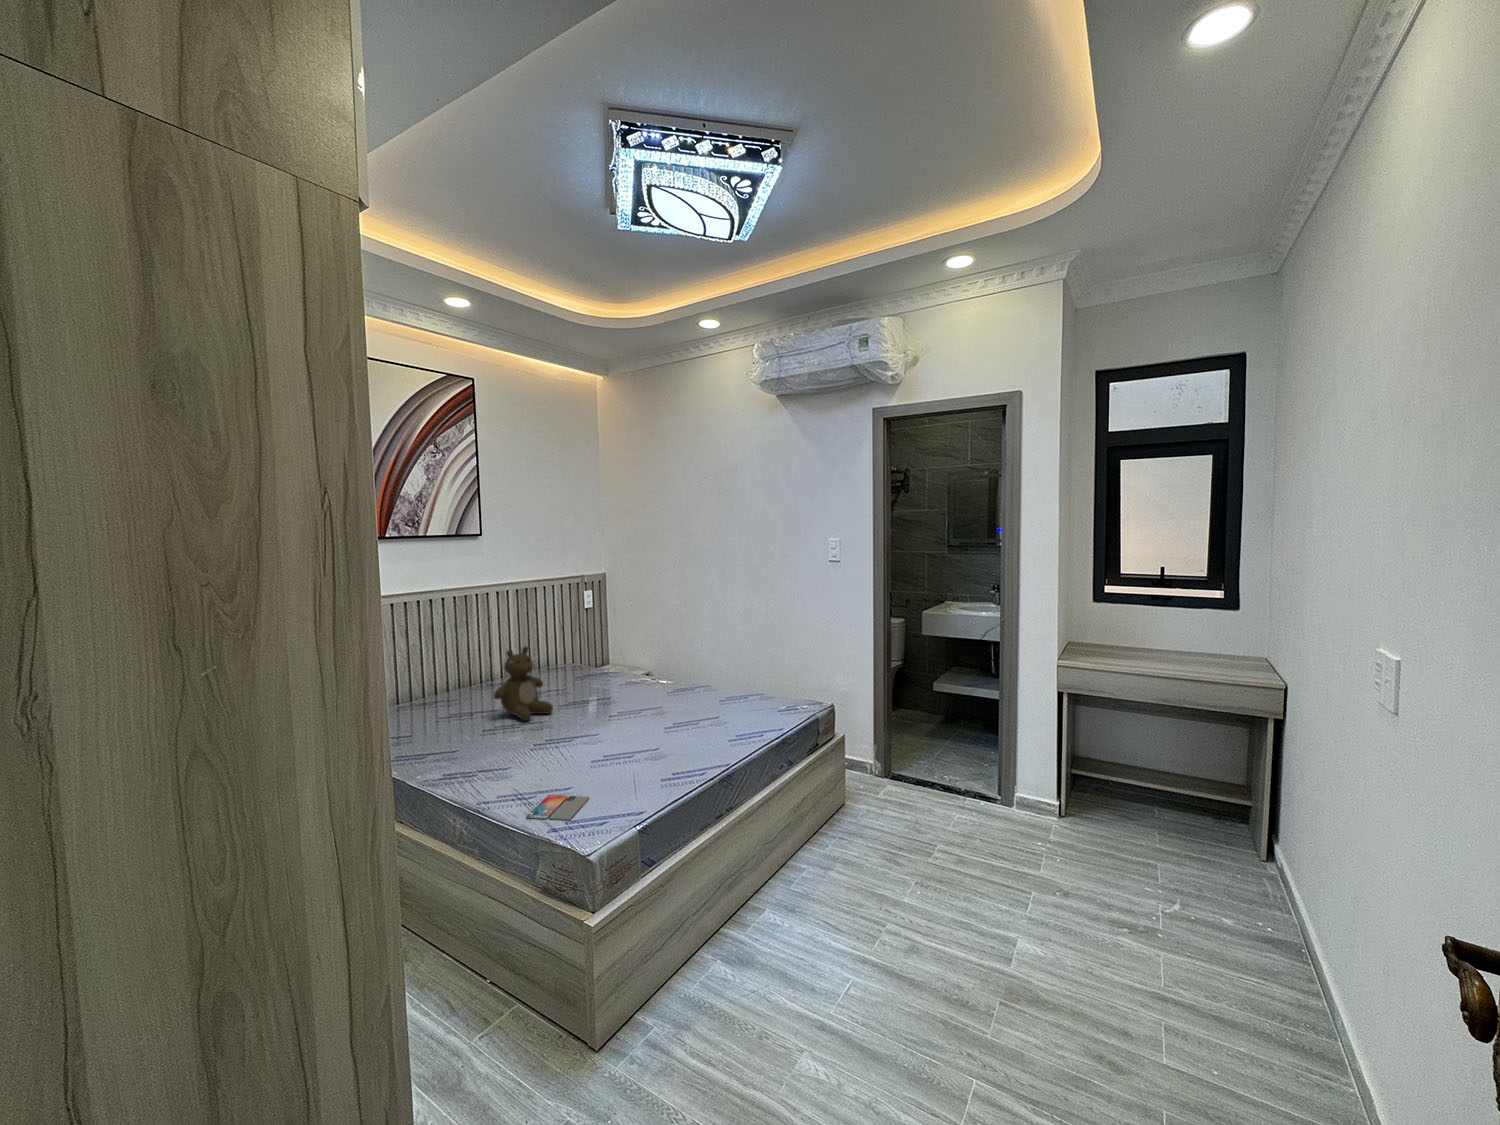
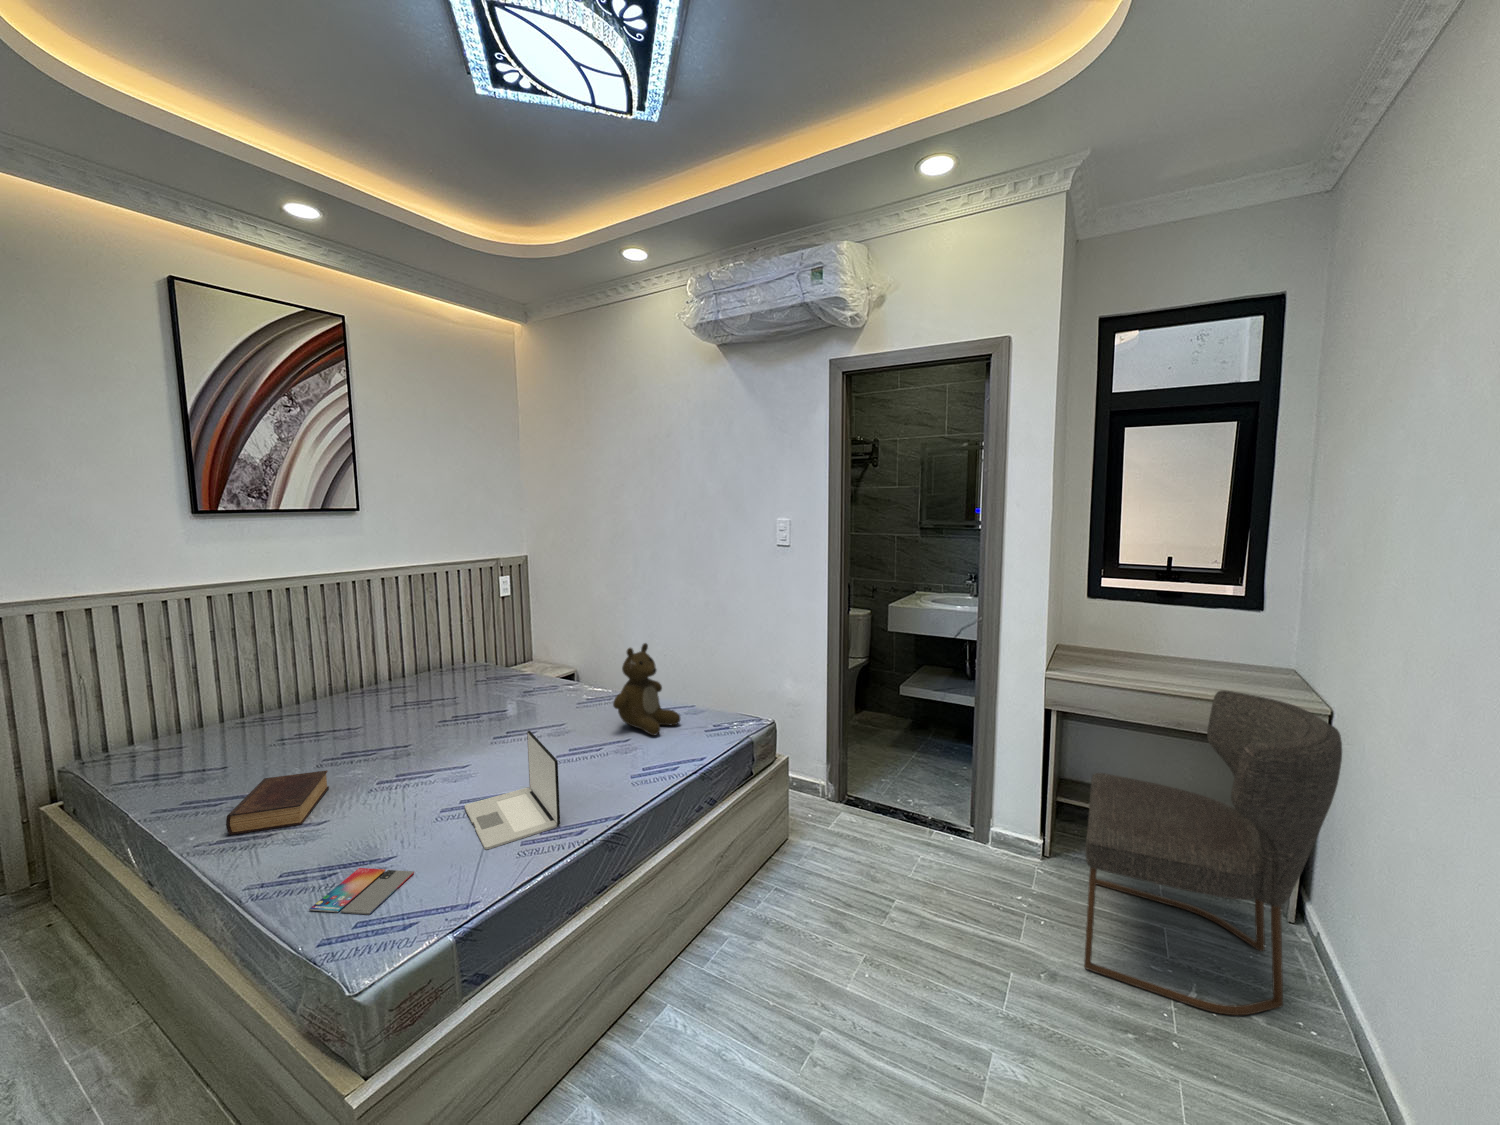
teddy bear: present [494,646,553,721] -> present [613,643,680,735]
chair: none [1091,672,1287,919] -> present [1084,690,1342,1015]
laptop: none [607,703,685,785] -> present [465,731,560,850]
book: none [438,735,497,777] -> present [226,770,329,835]

